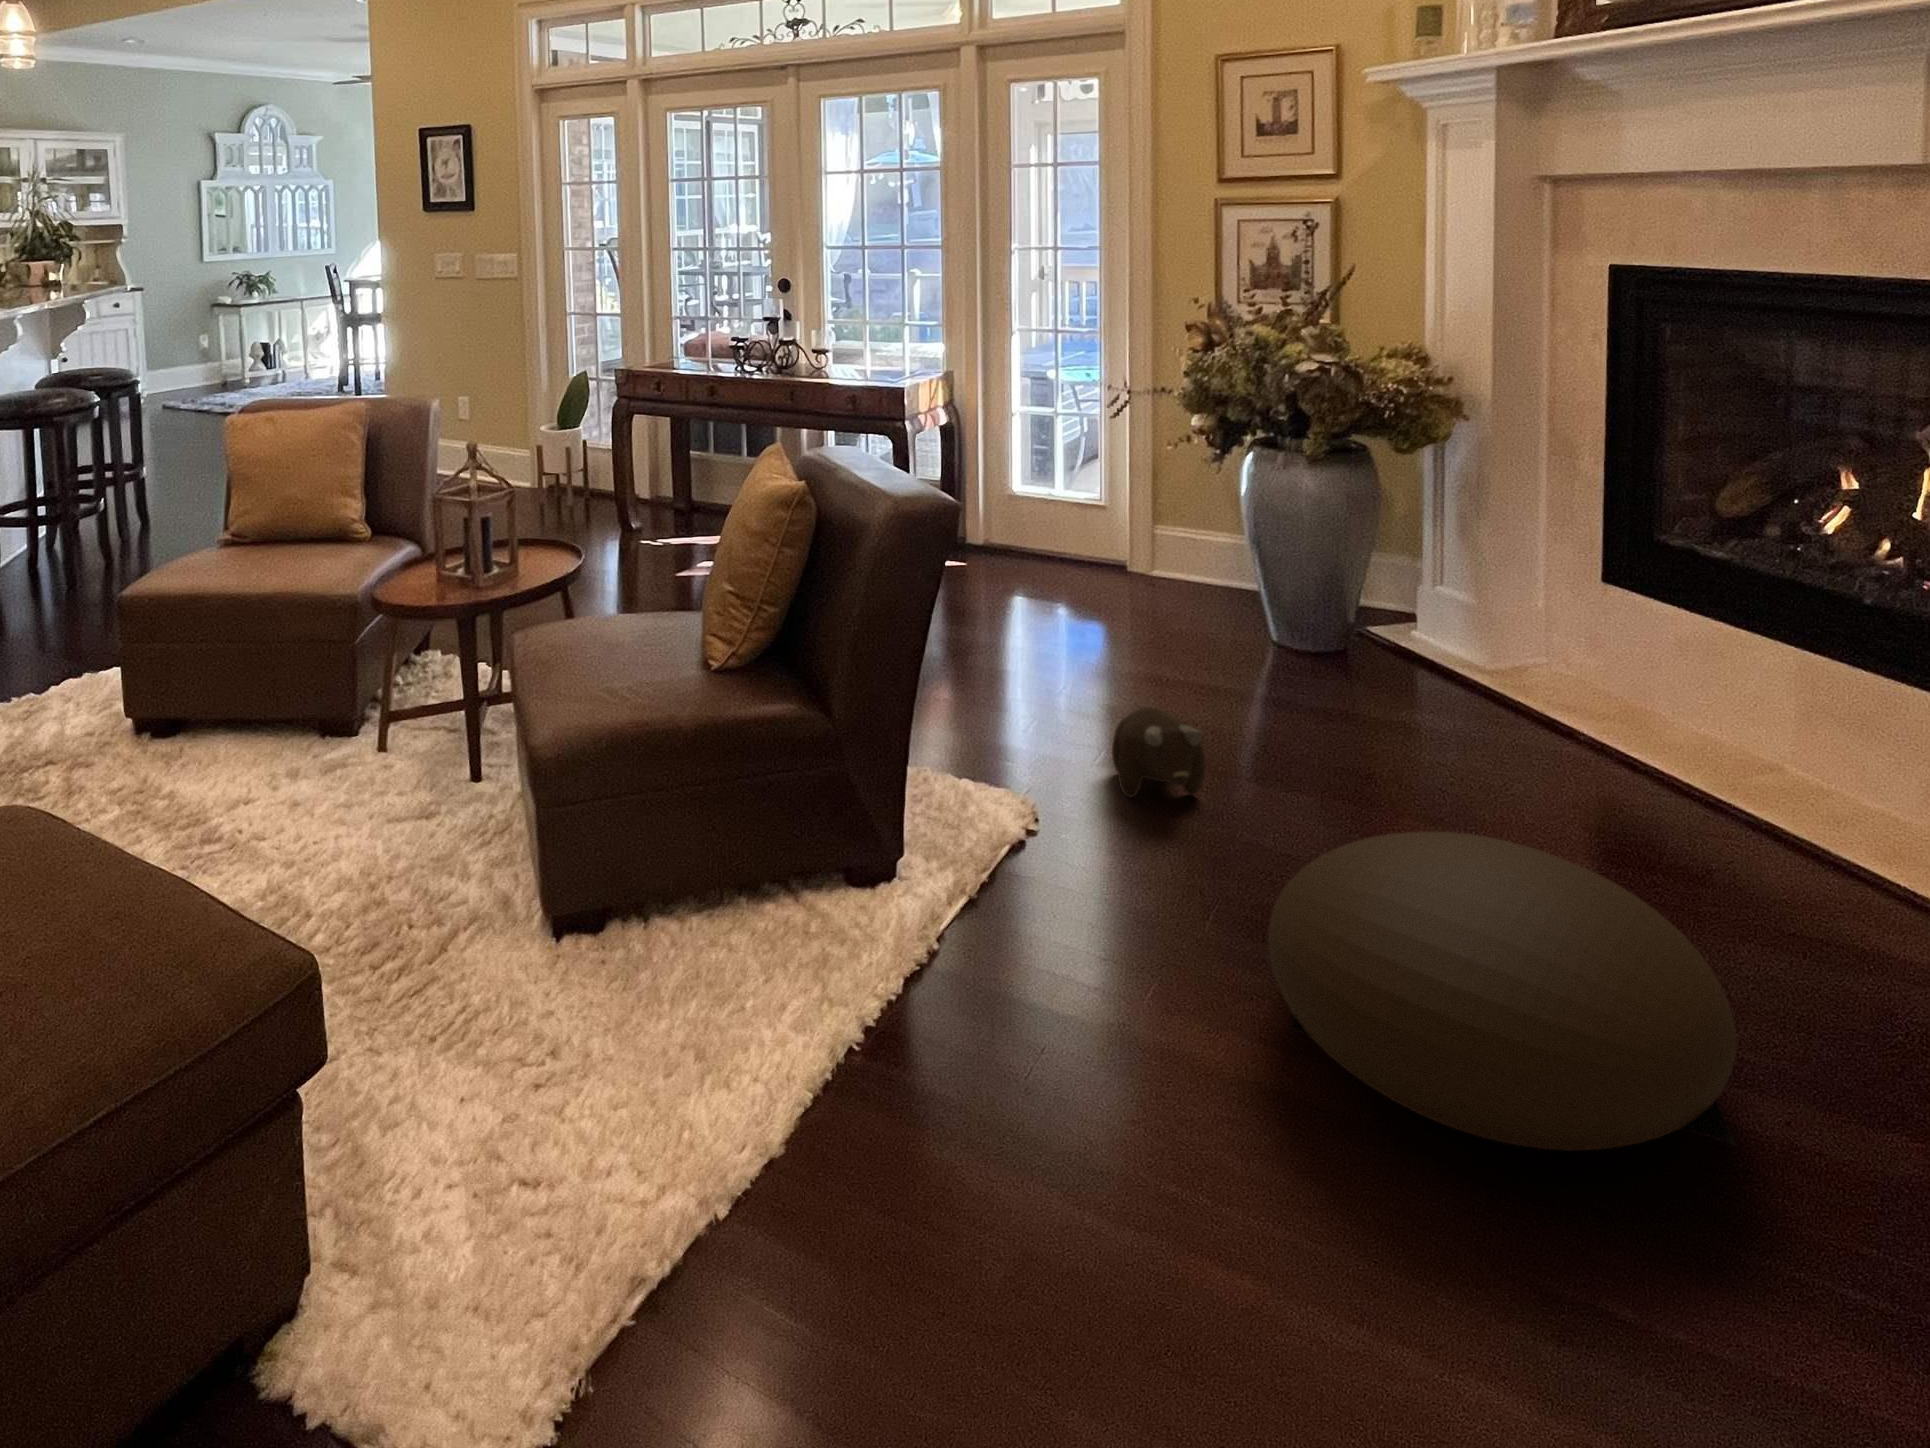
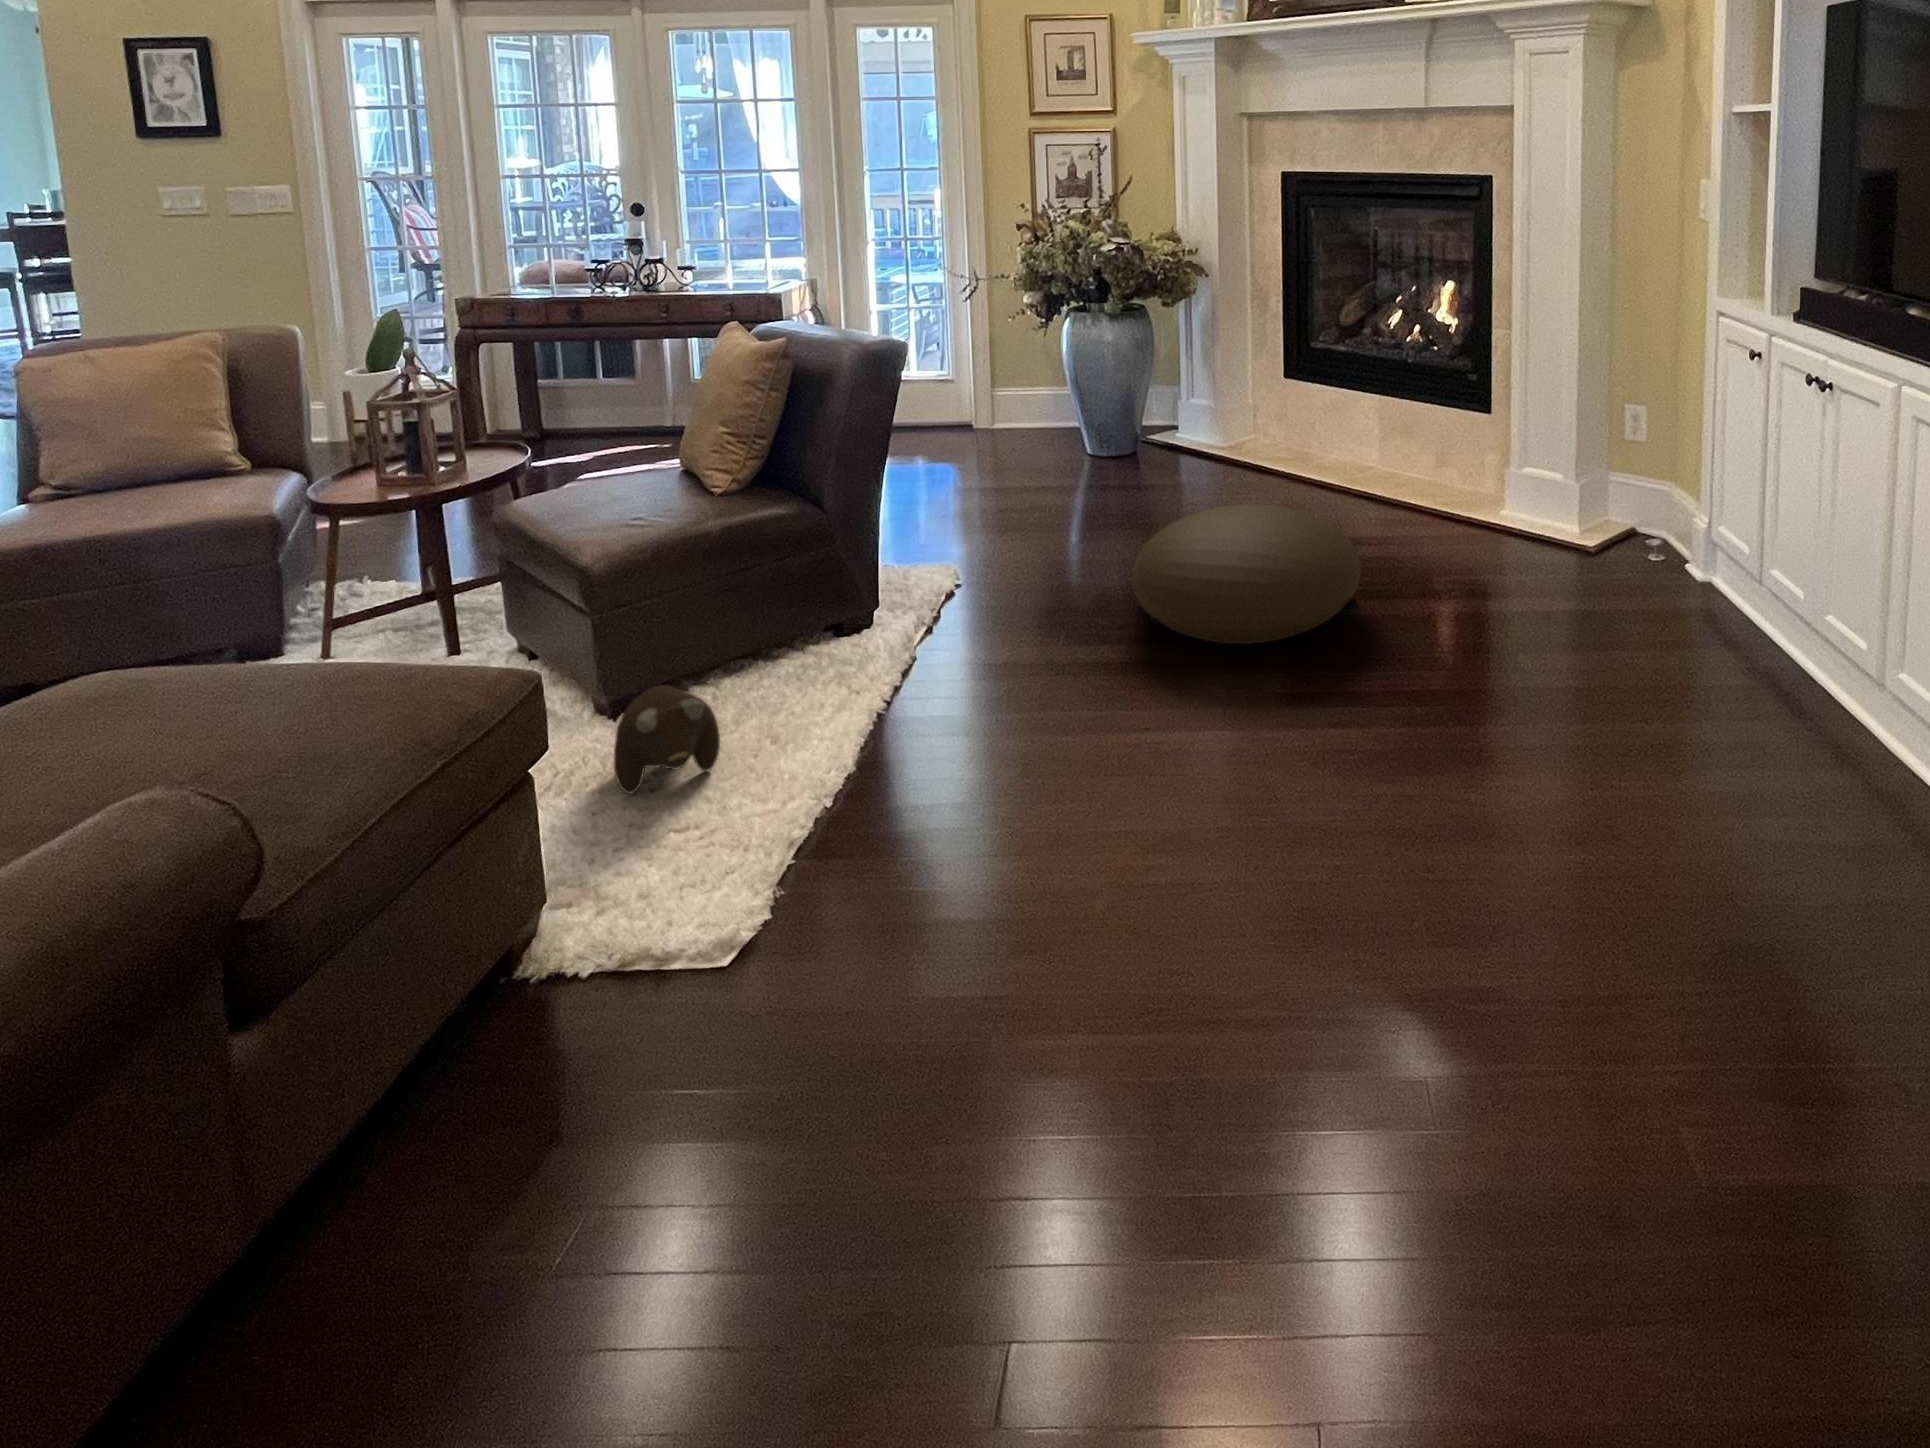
plush toy: present [1112,707,1206,798] -> present [614,685,720,794]

